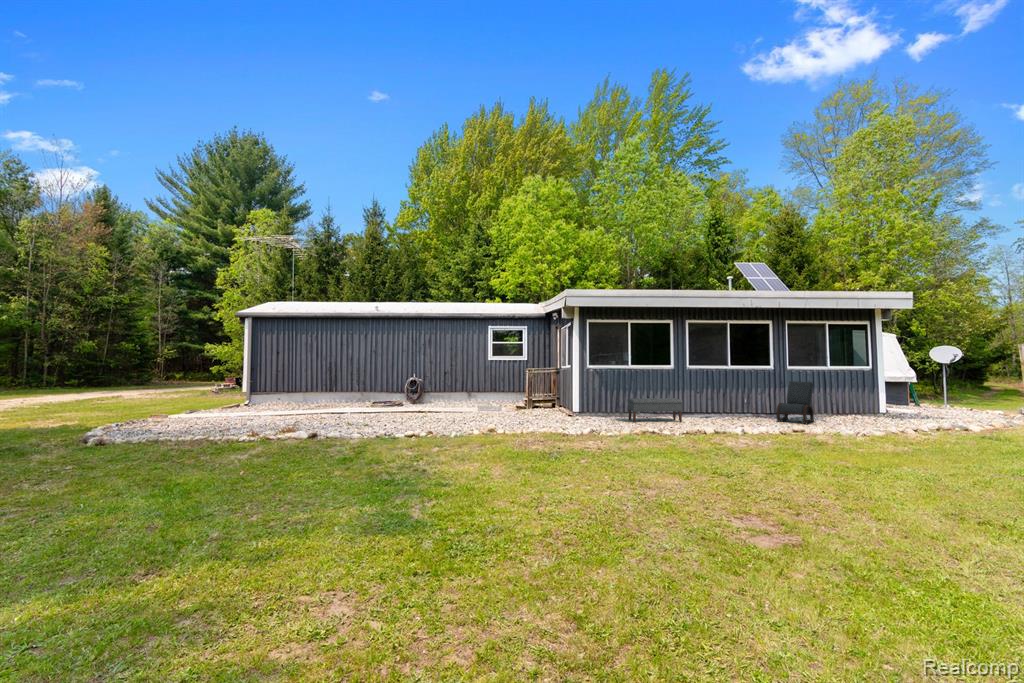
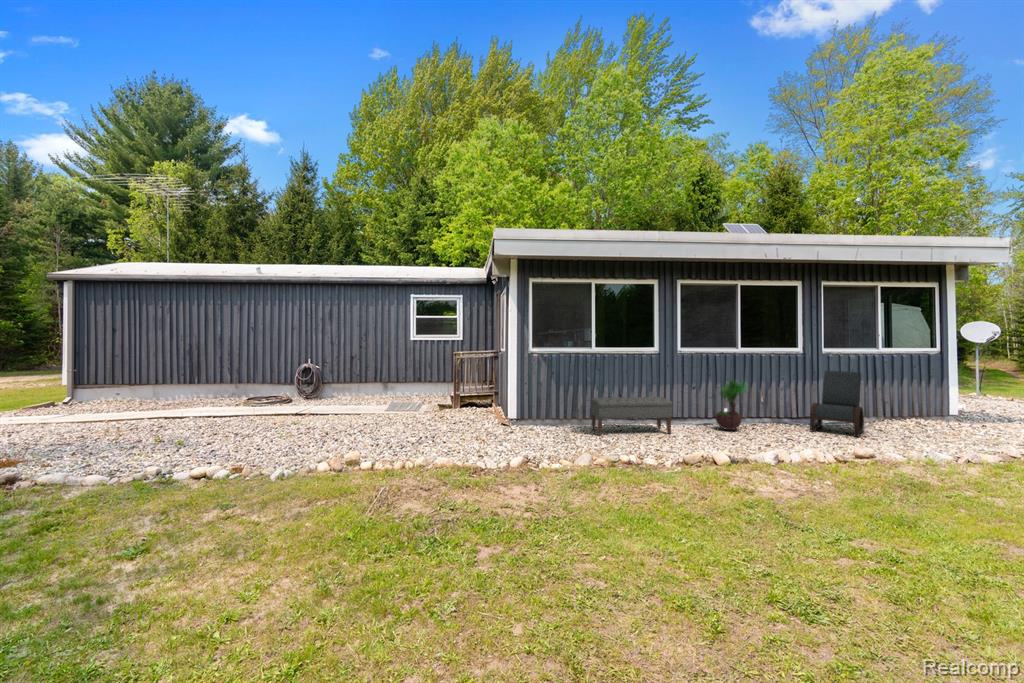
potted tree: none [712,383,734,421] -> present [715,380,746,430]

